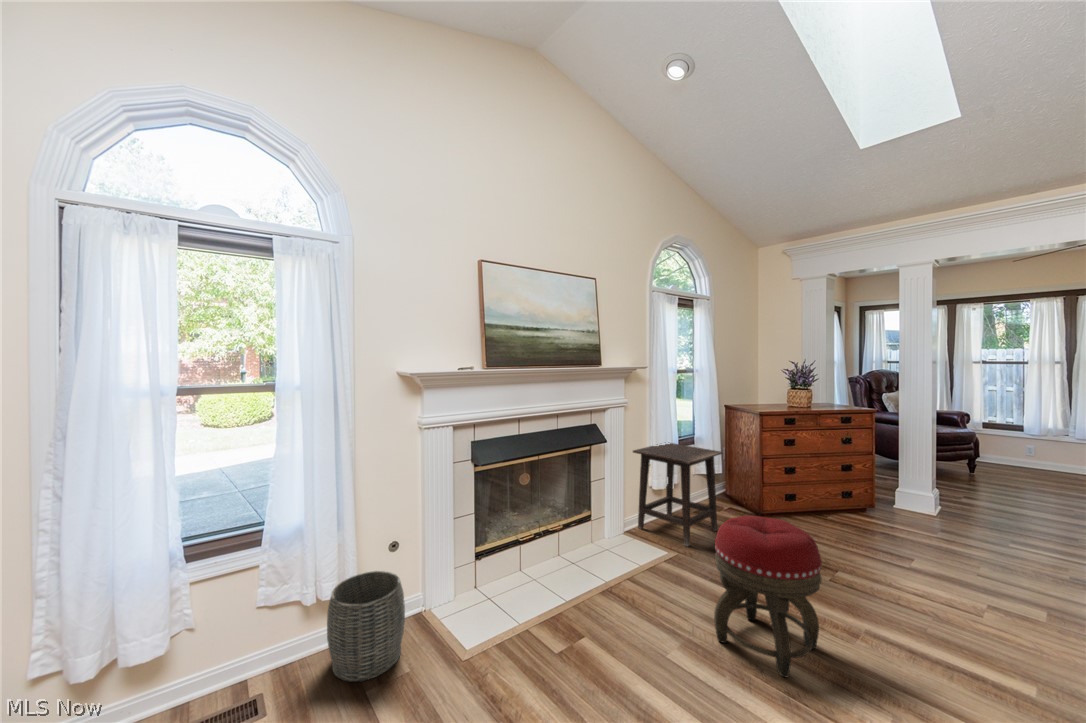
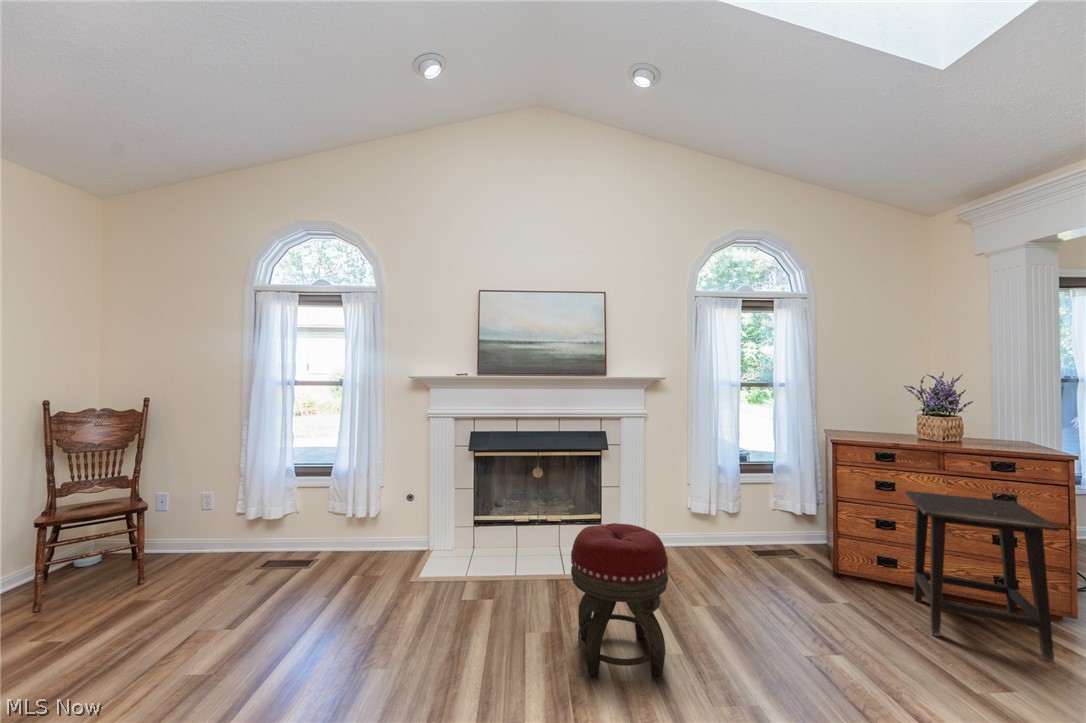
side table: present [633,442,722,546] -> present [905,491,1059,661]
woven basket: present [327,571,405,682] -> none [346,508,396,571]

